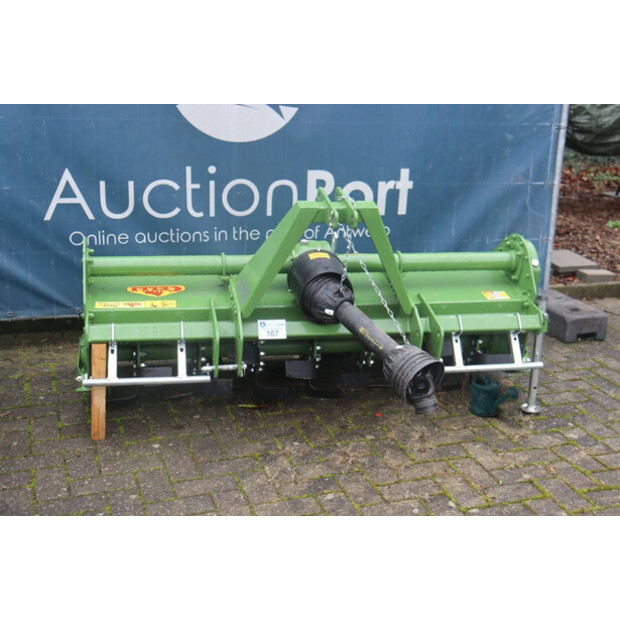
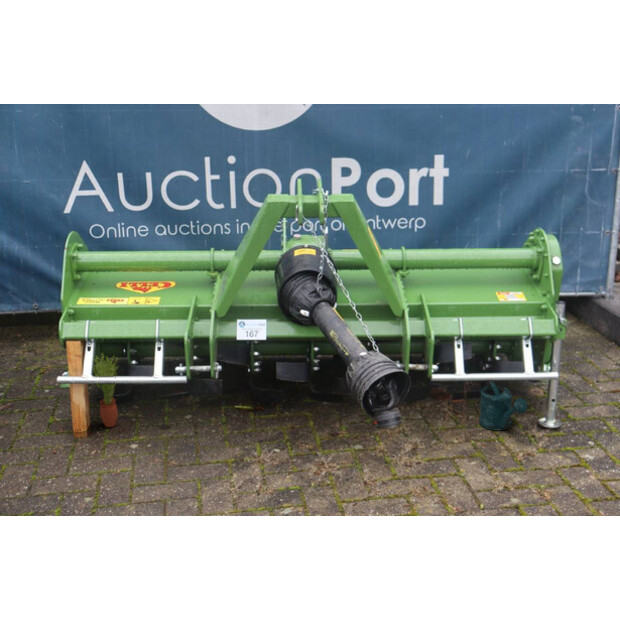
potted plant: none [109,355,136,429] -> present [94,356,118,427]

